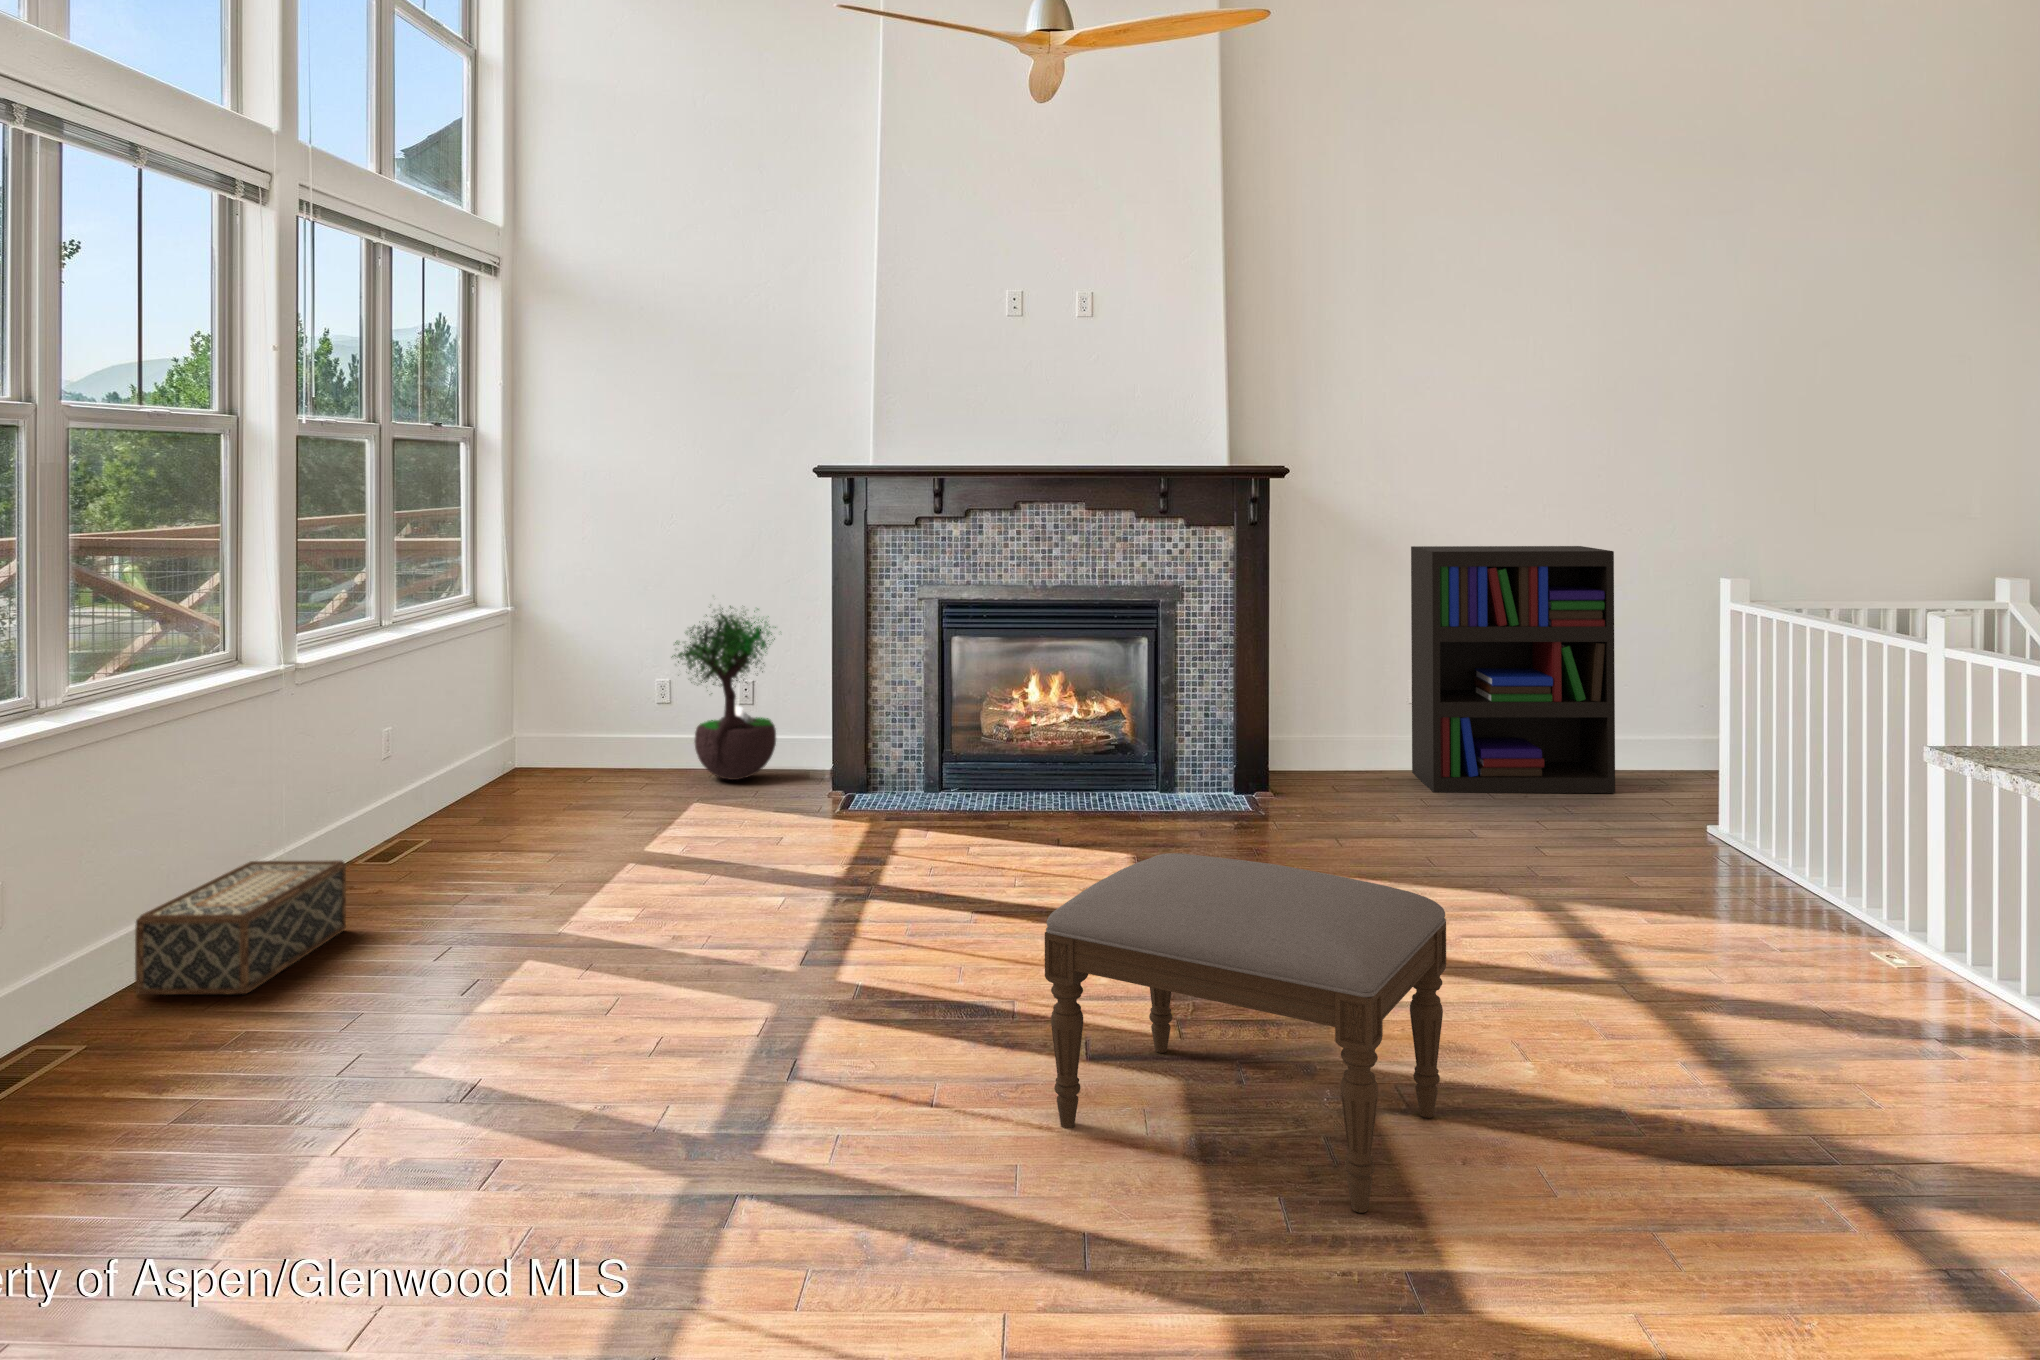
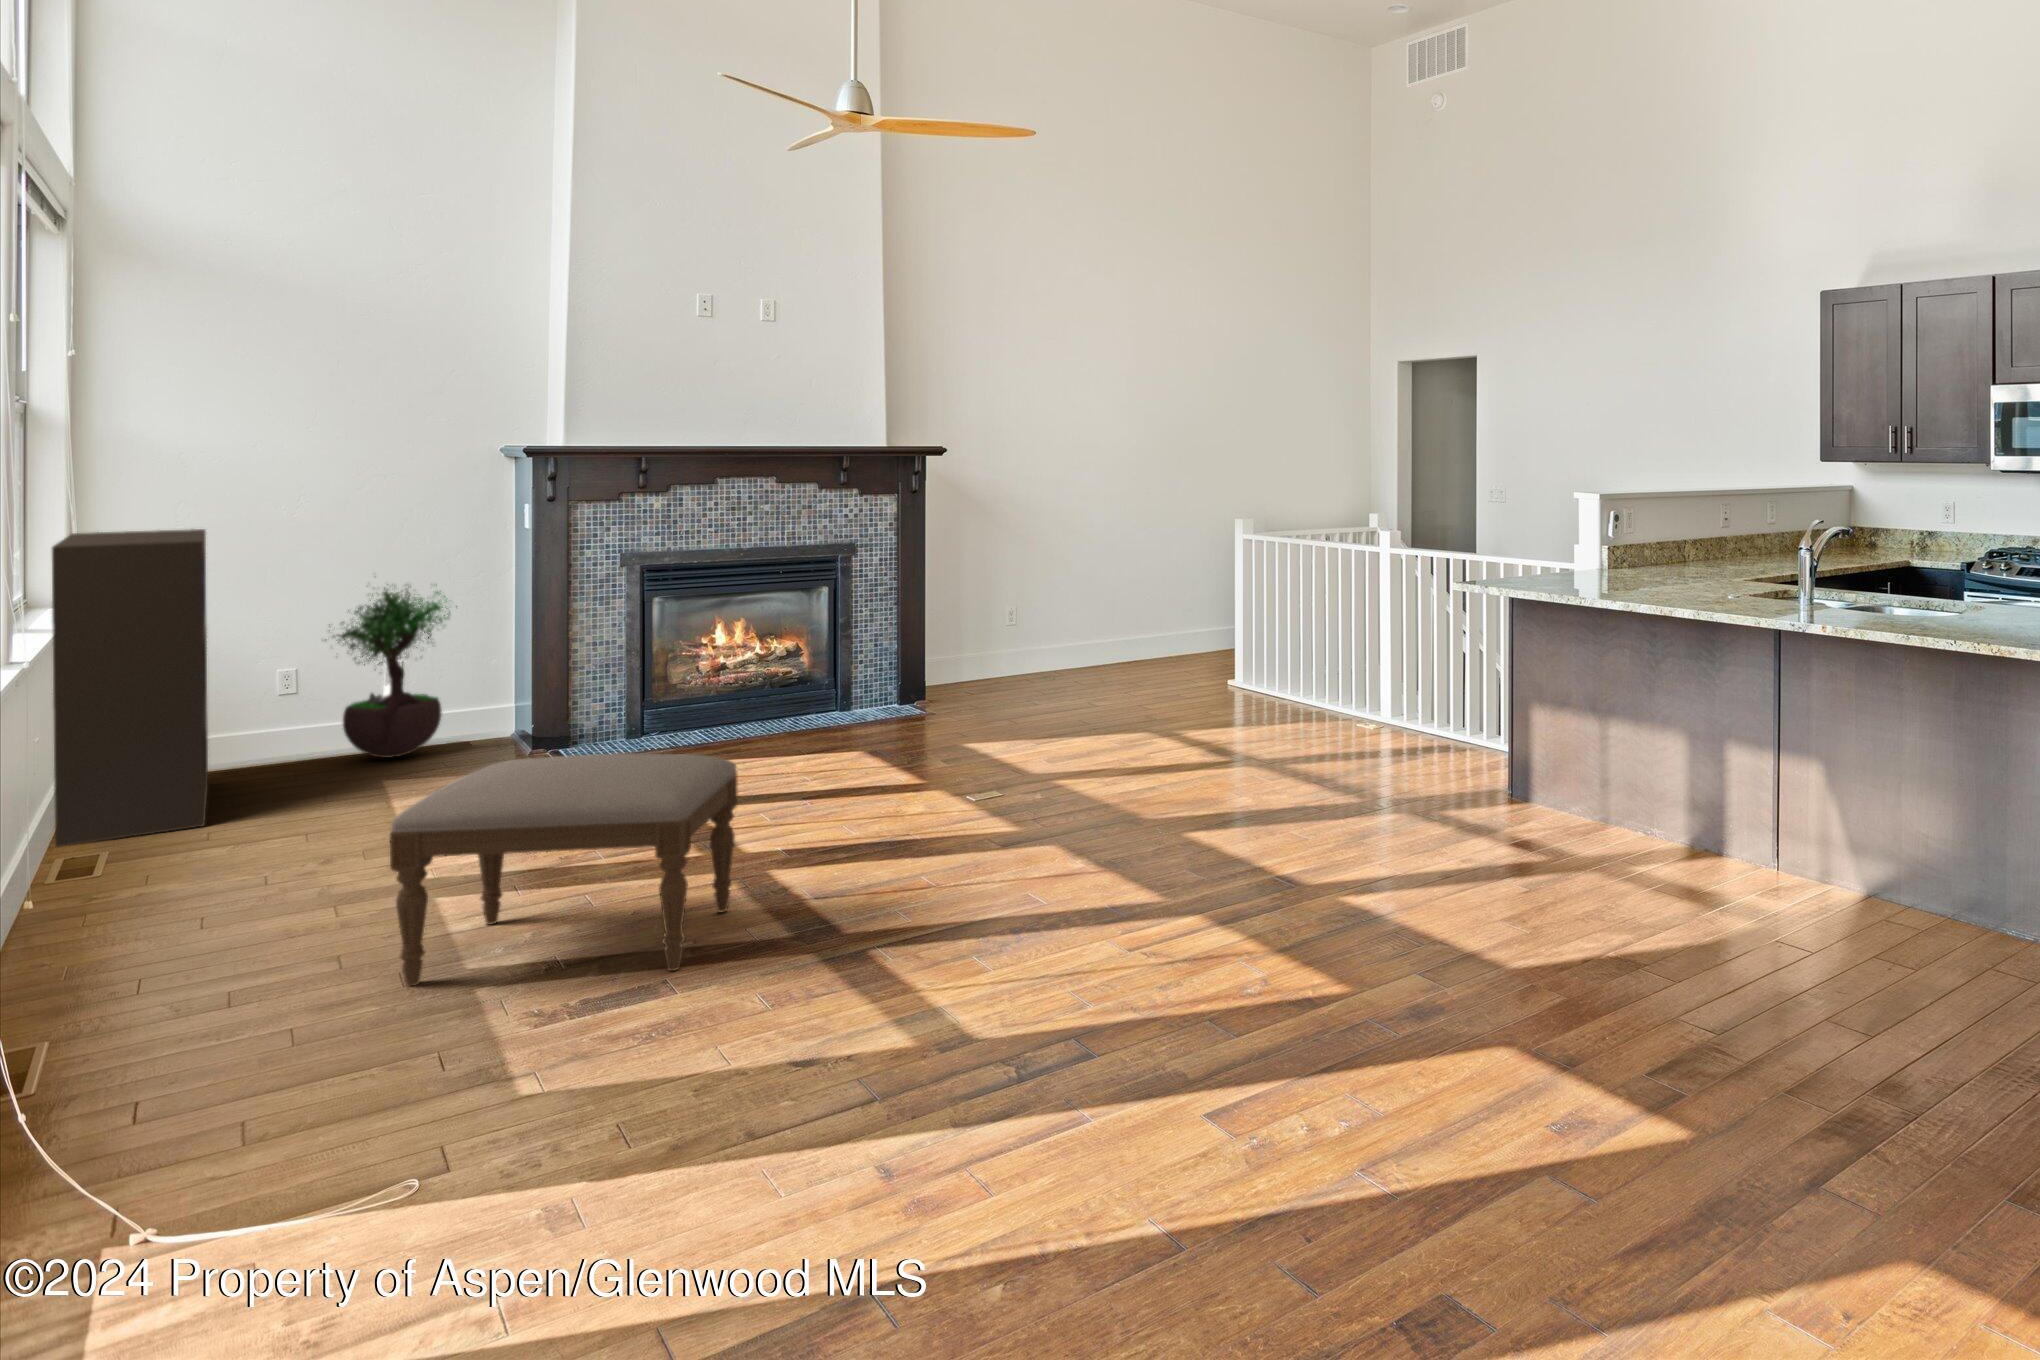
bookshelf: present [1411,546,1615,793] -> present [52,529,208,847]
ottoman: present [1045,853,1446,1213] -> present [390,753,738,986]
woven basket: present [135,860,346,995] -> none [10,852,173,1006]

